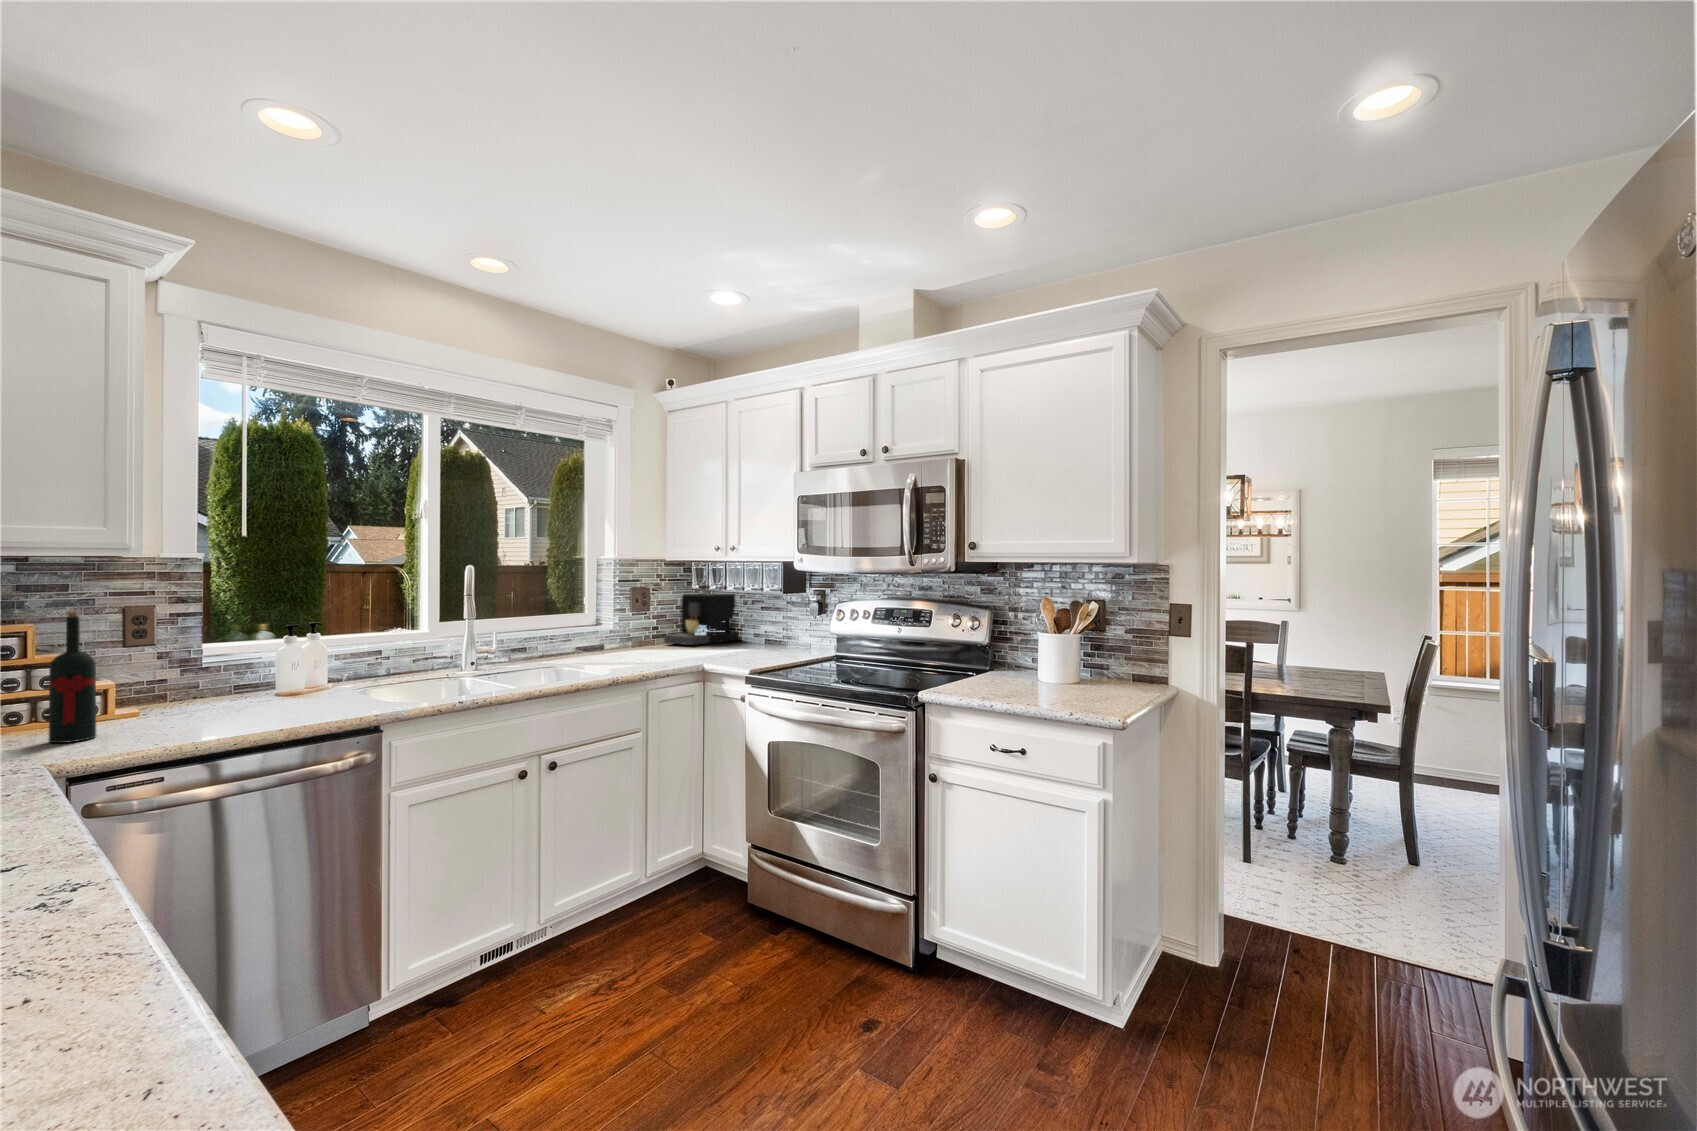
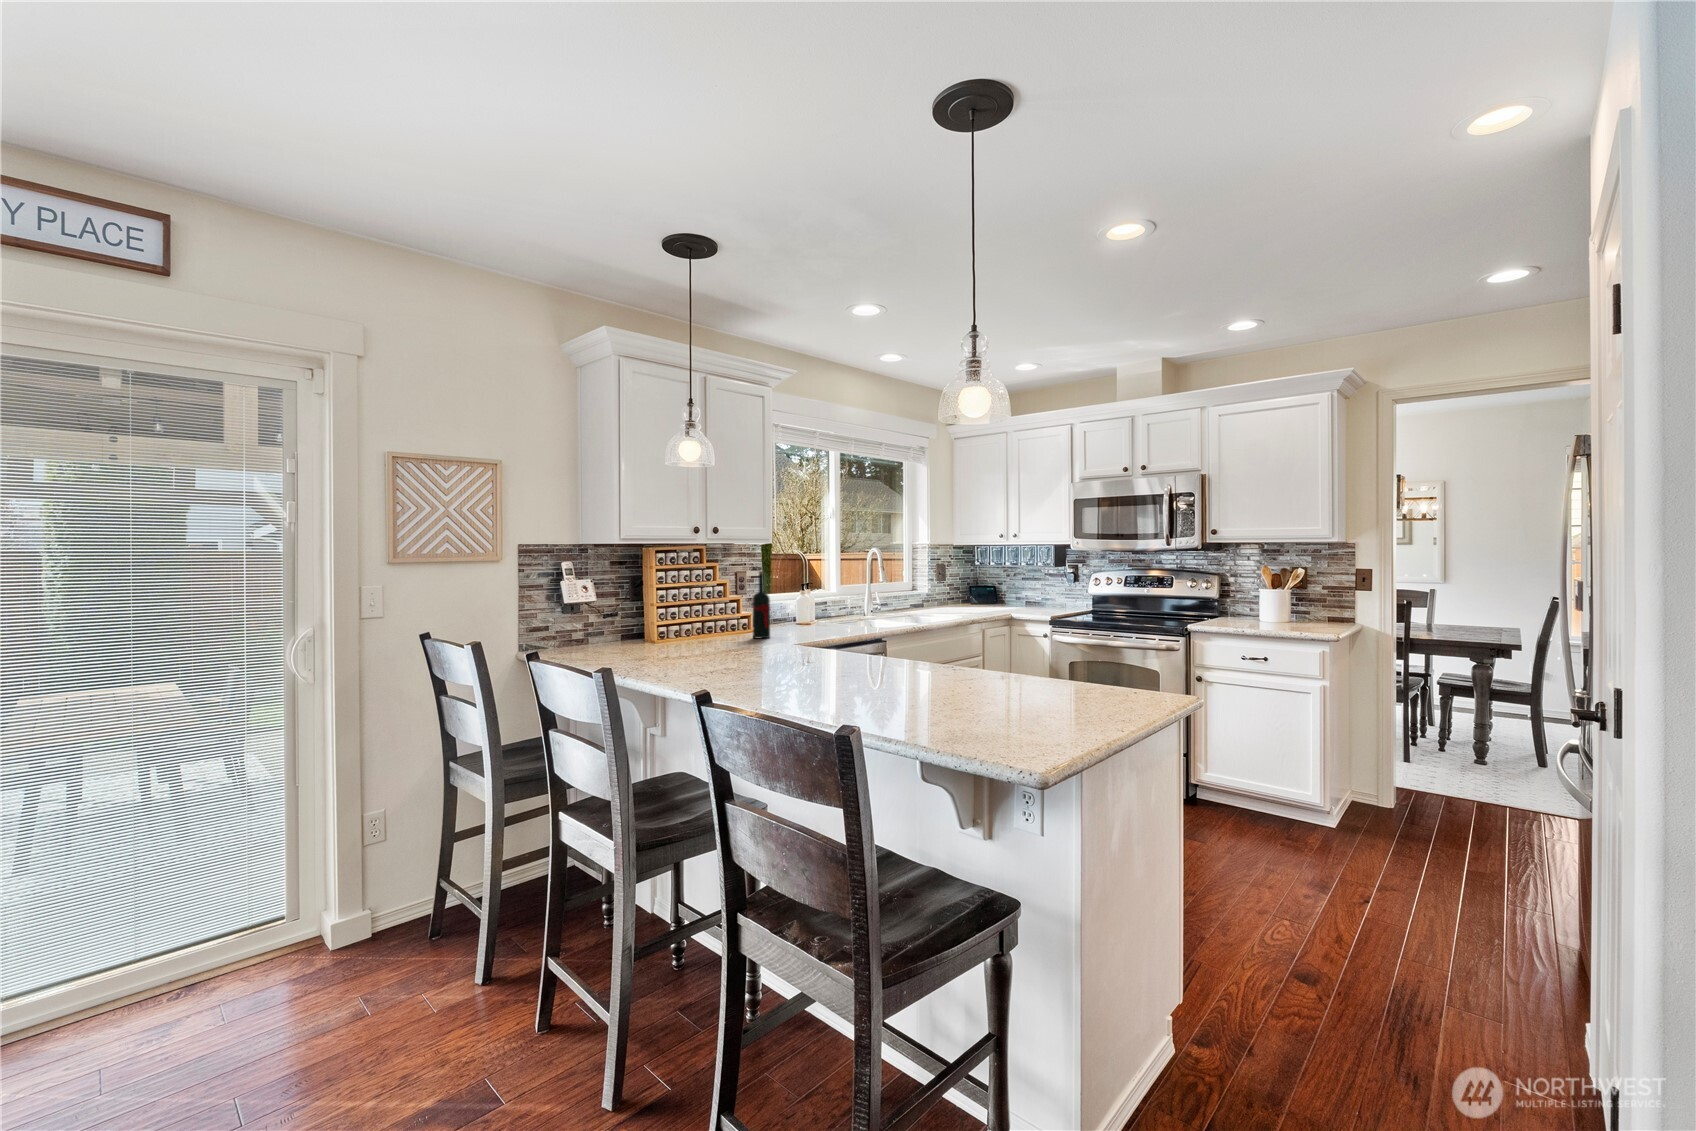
coffee maker: present [664,593,738,645] -> none [958,569,1004,605]

